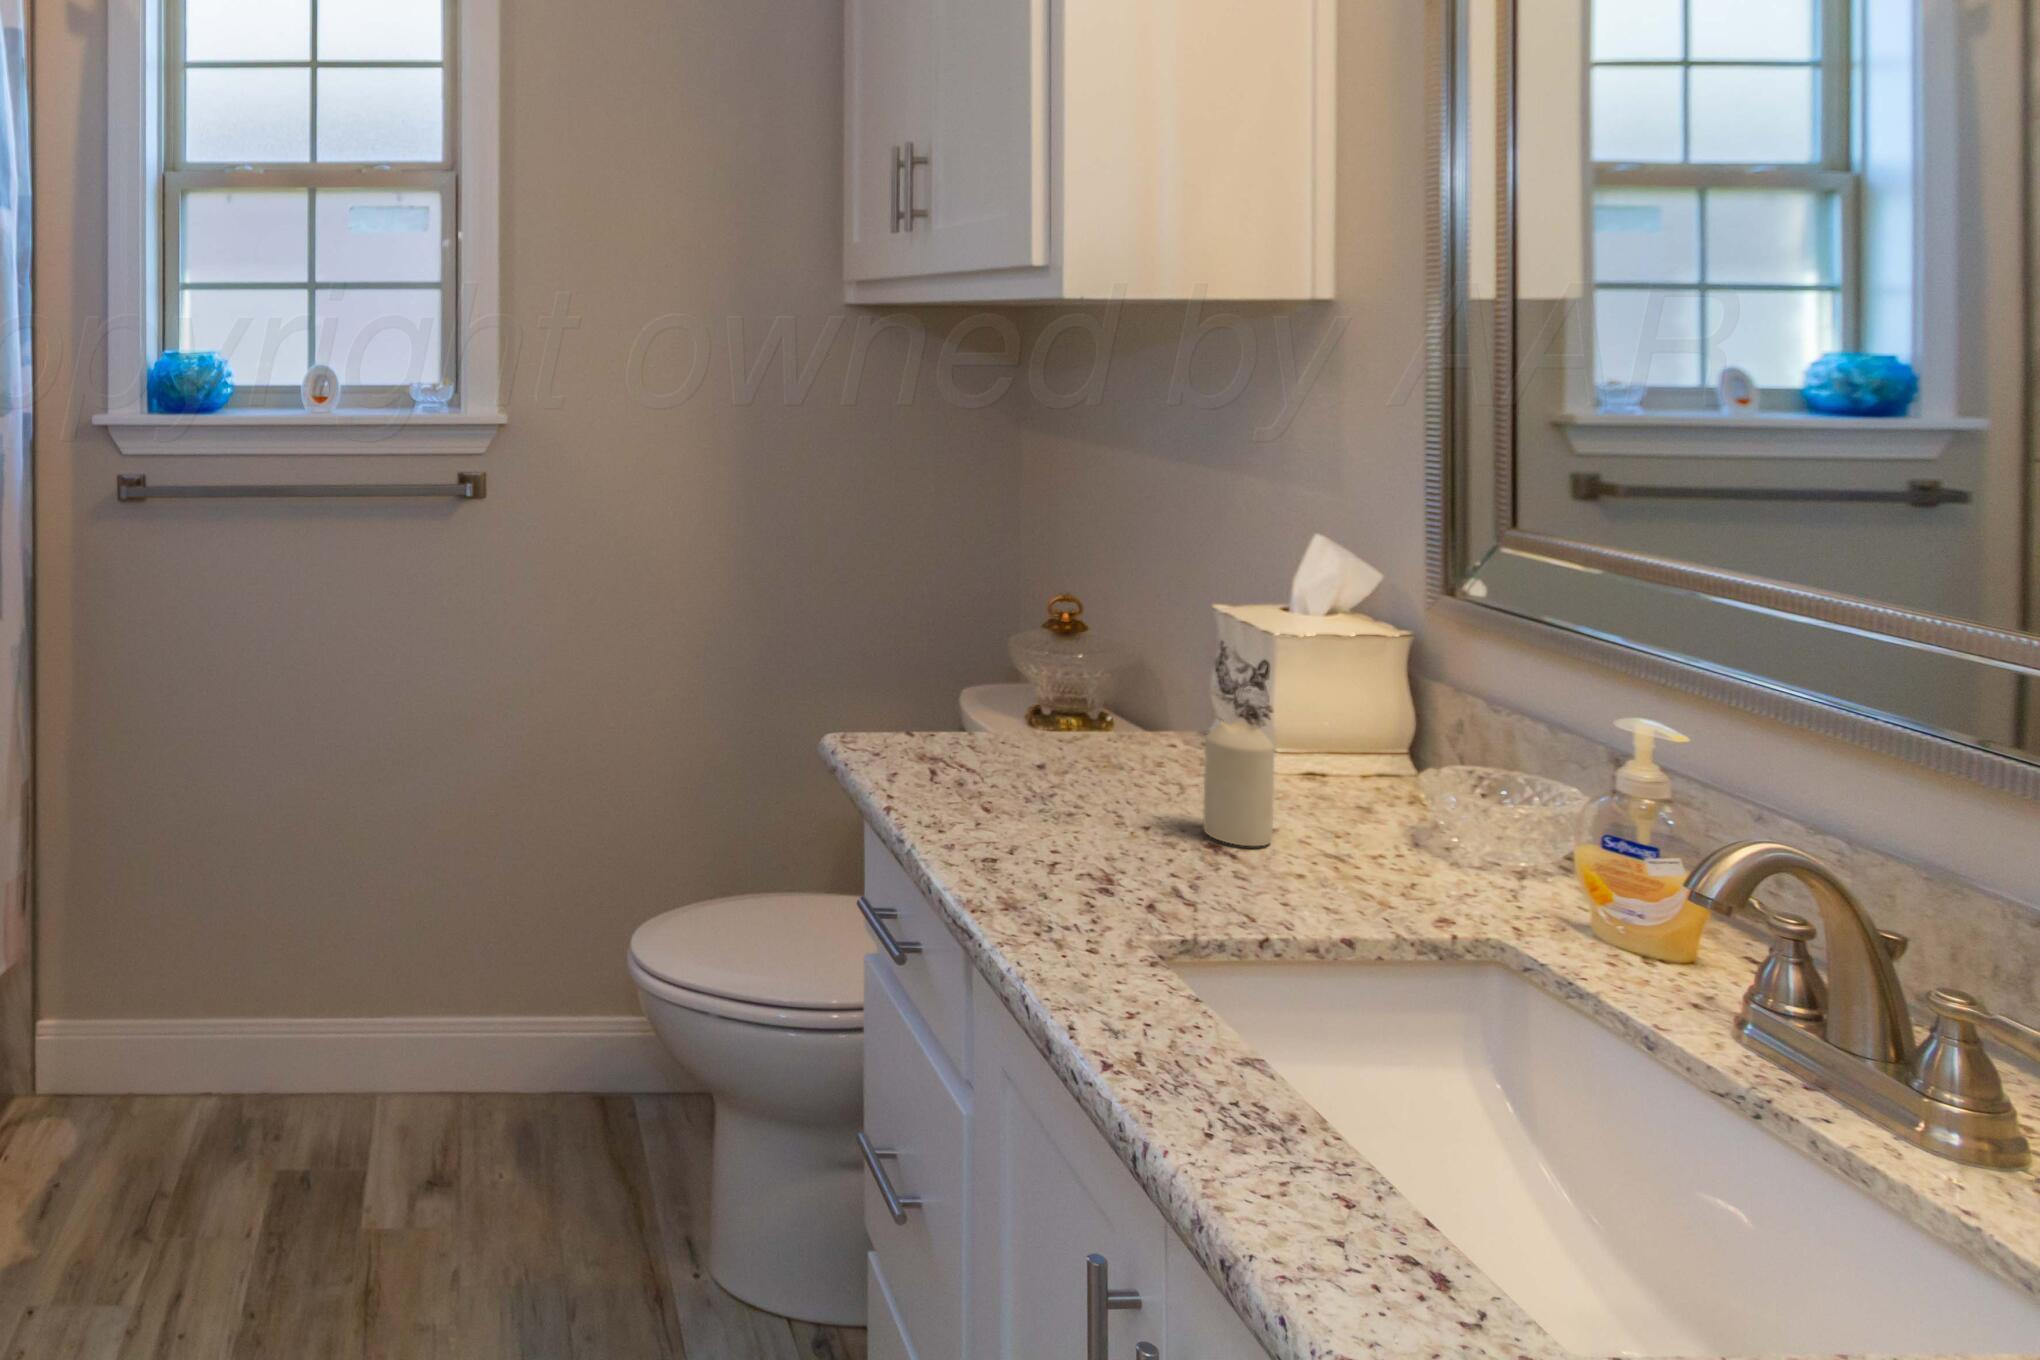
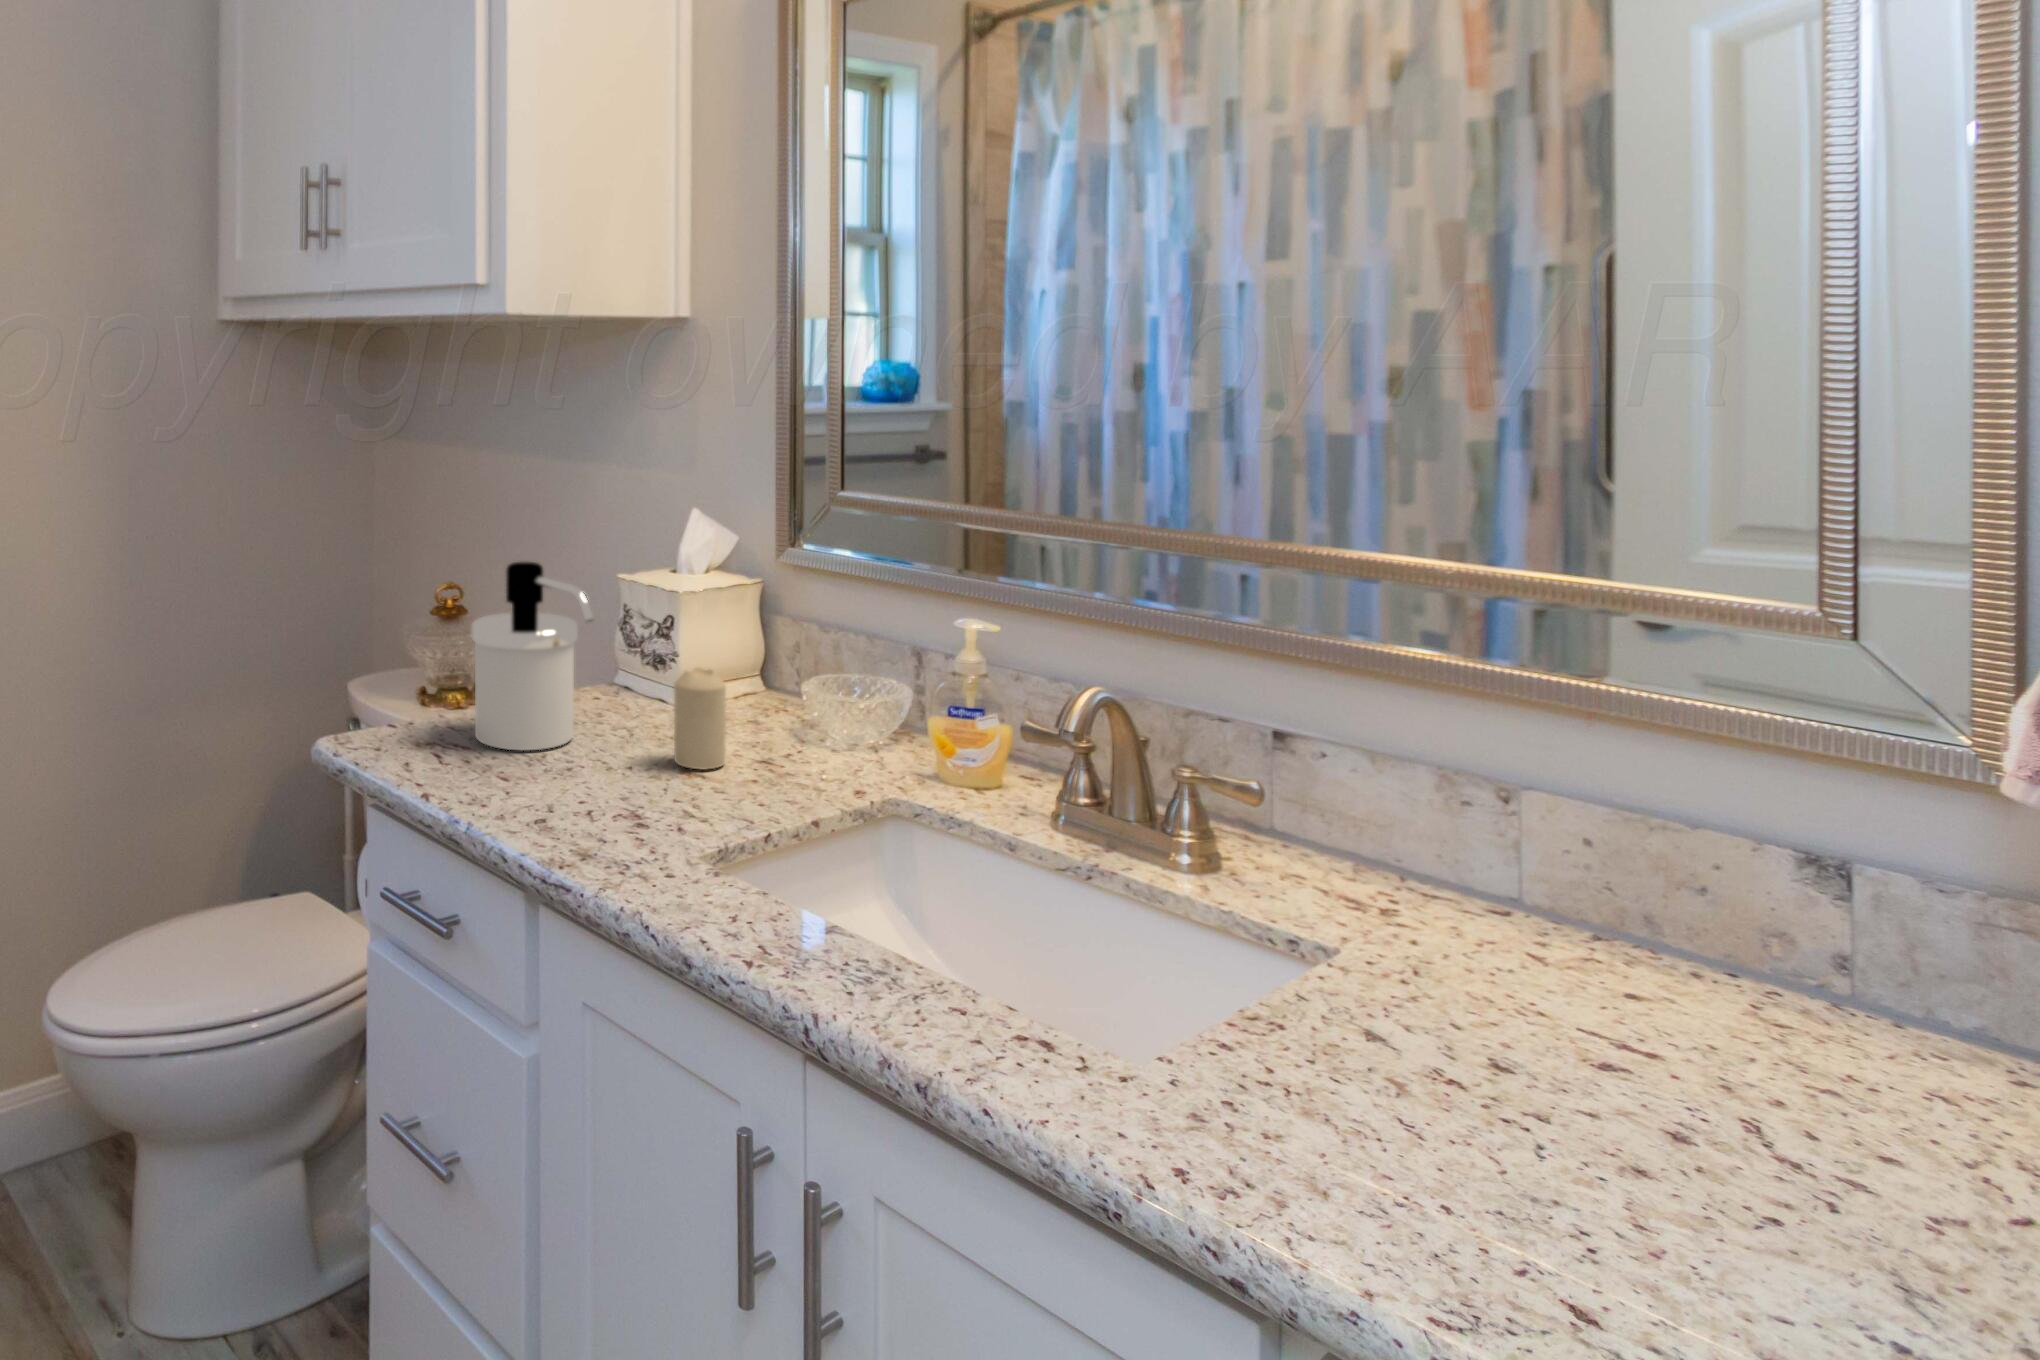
soap dispenser: none [983,573,1109,785] -> present [471,562,593,751]

